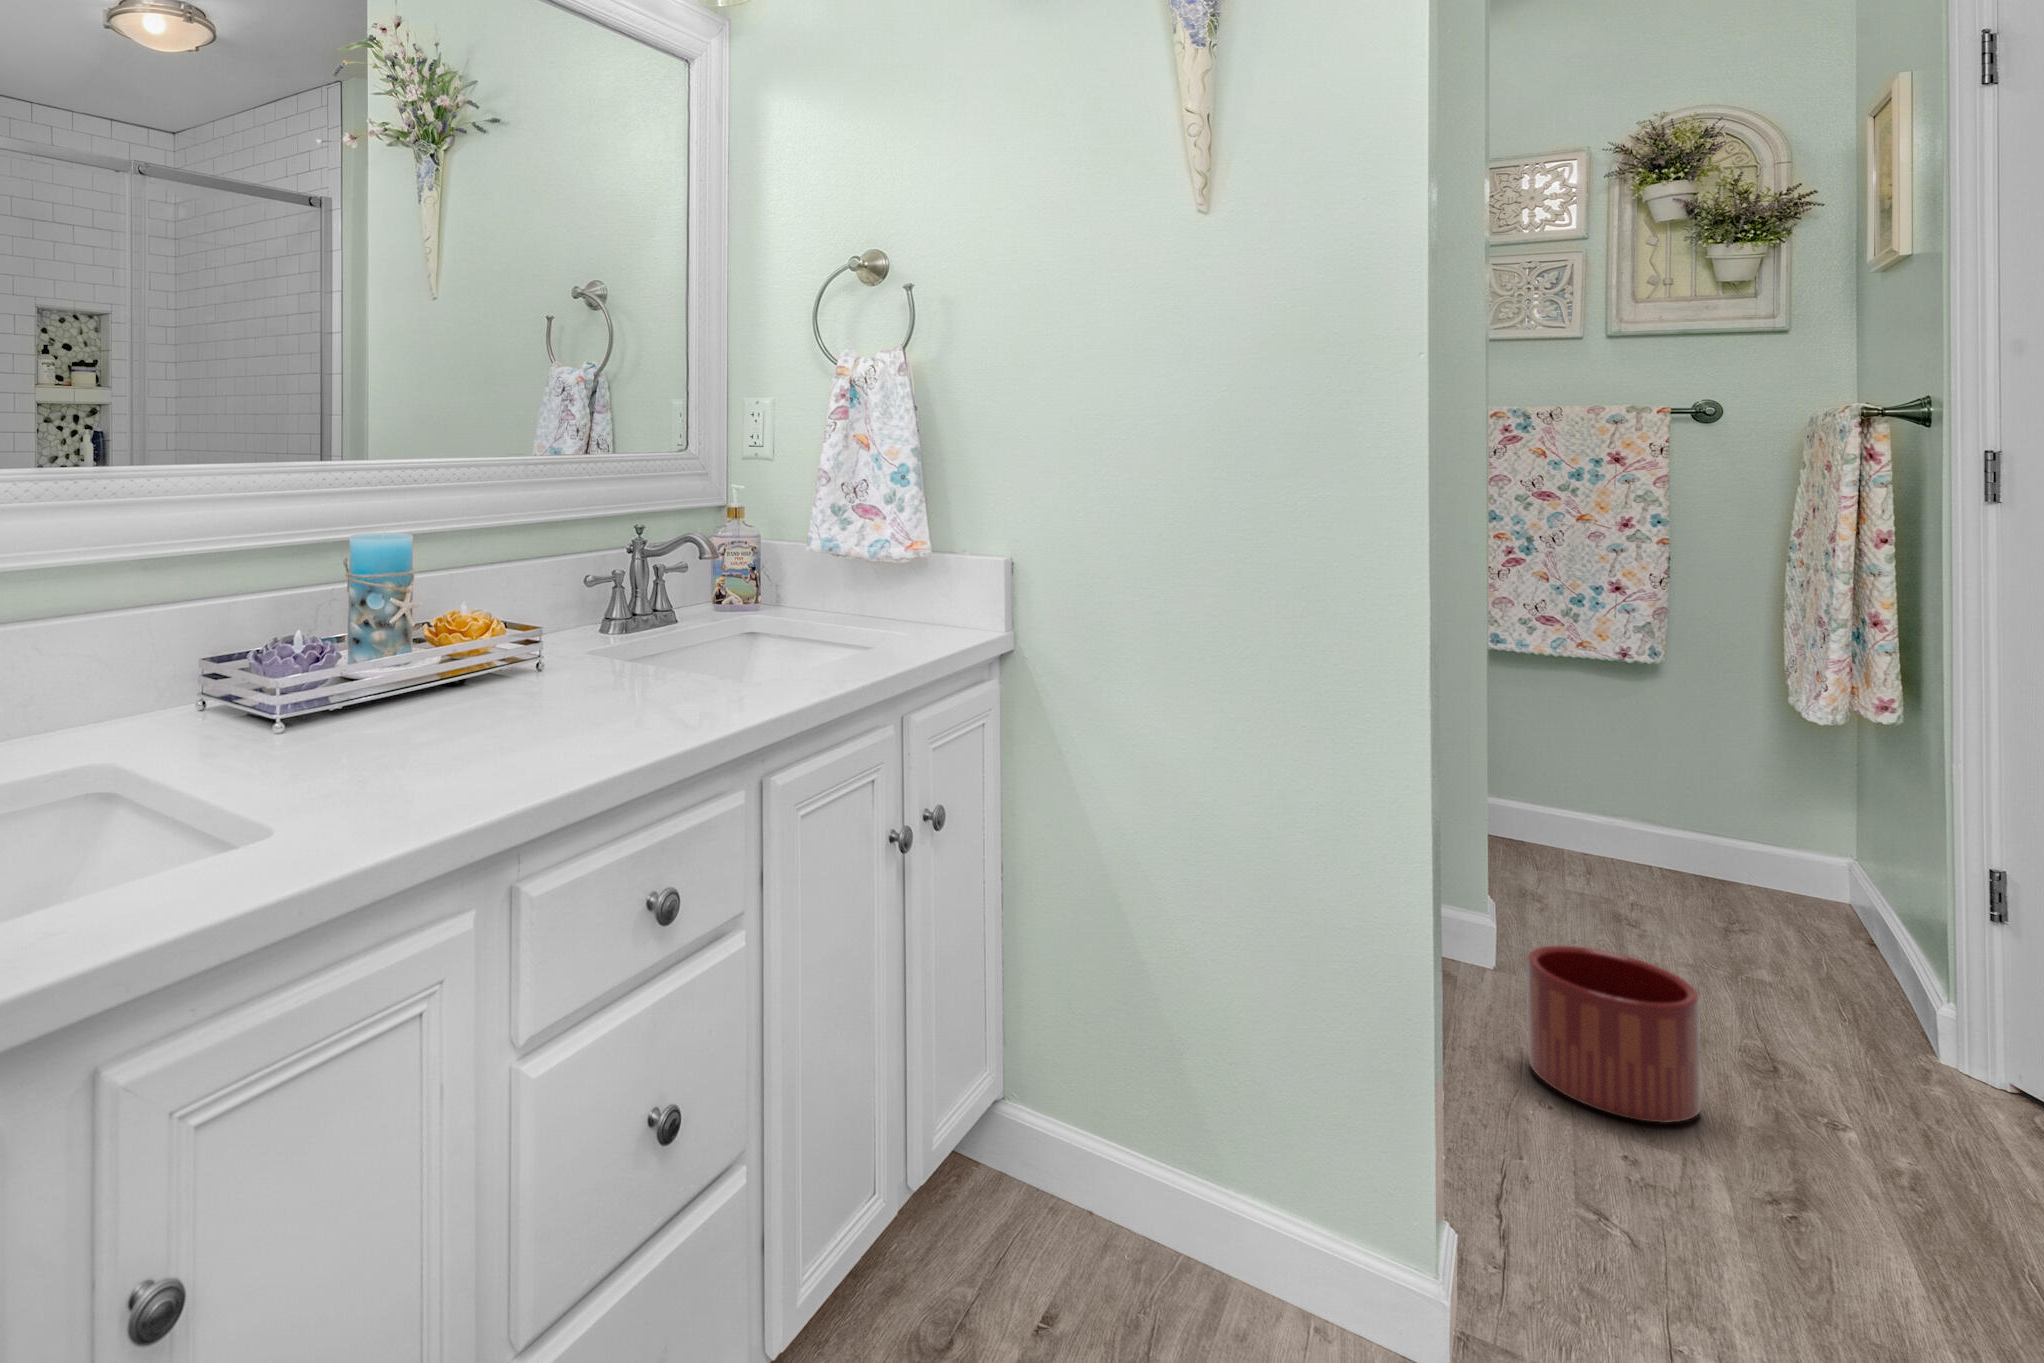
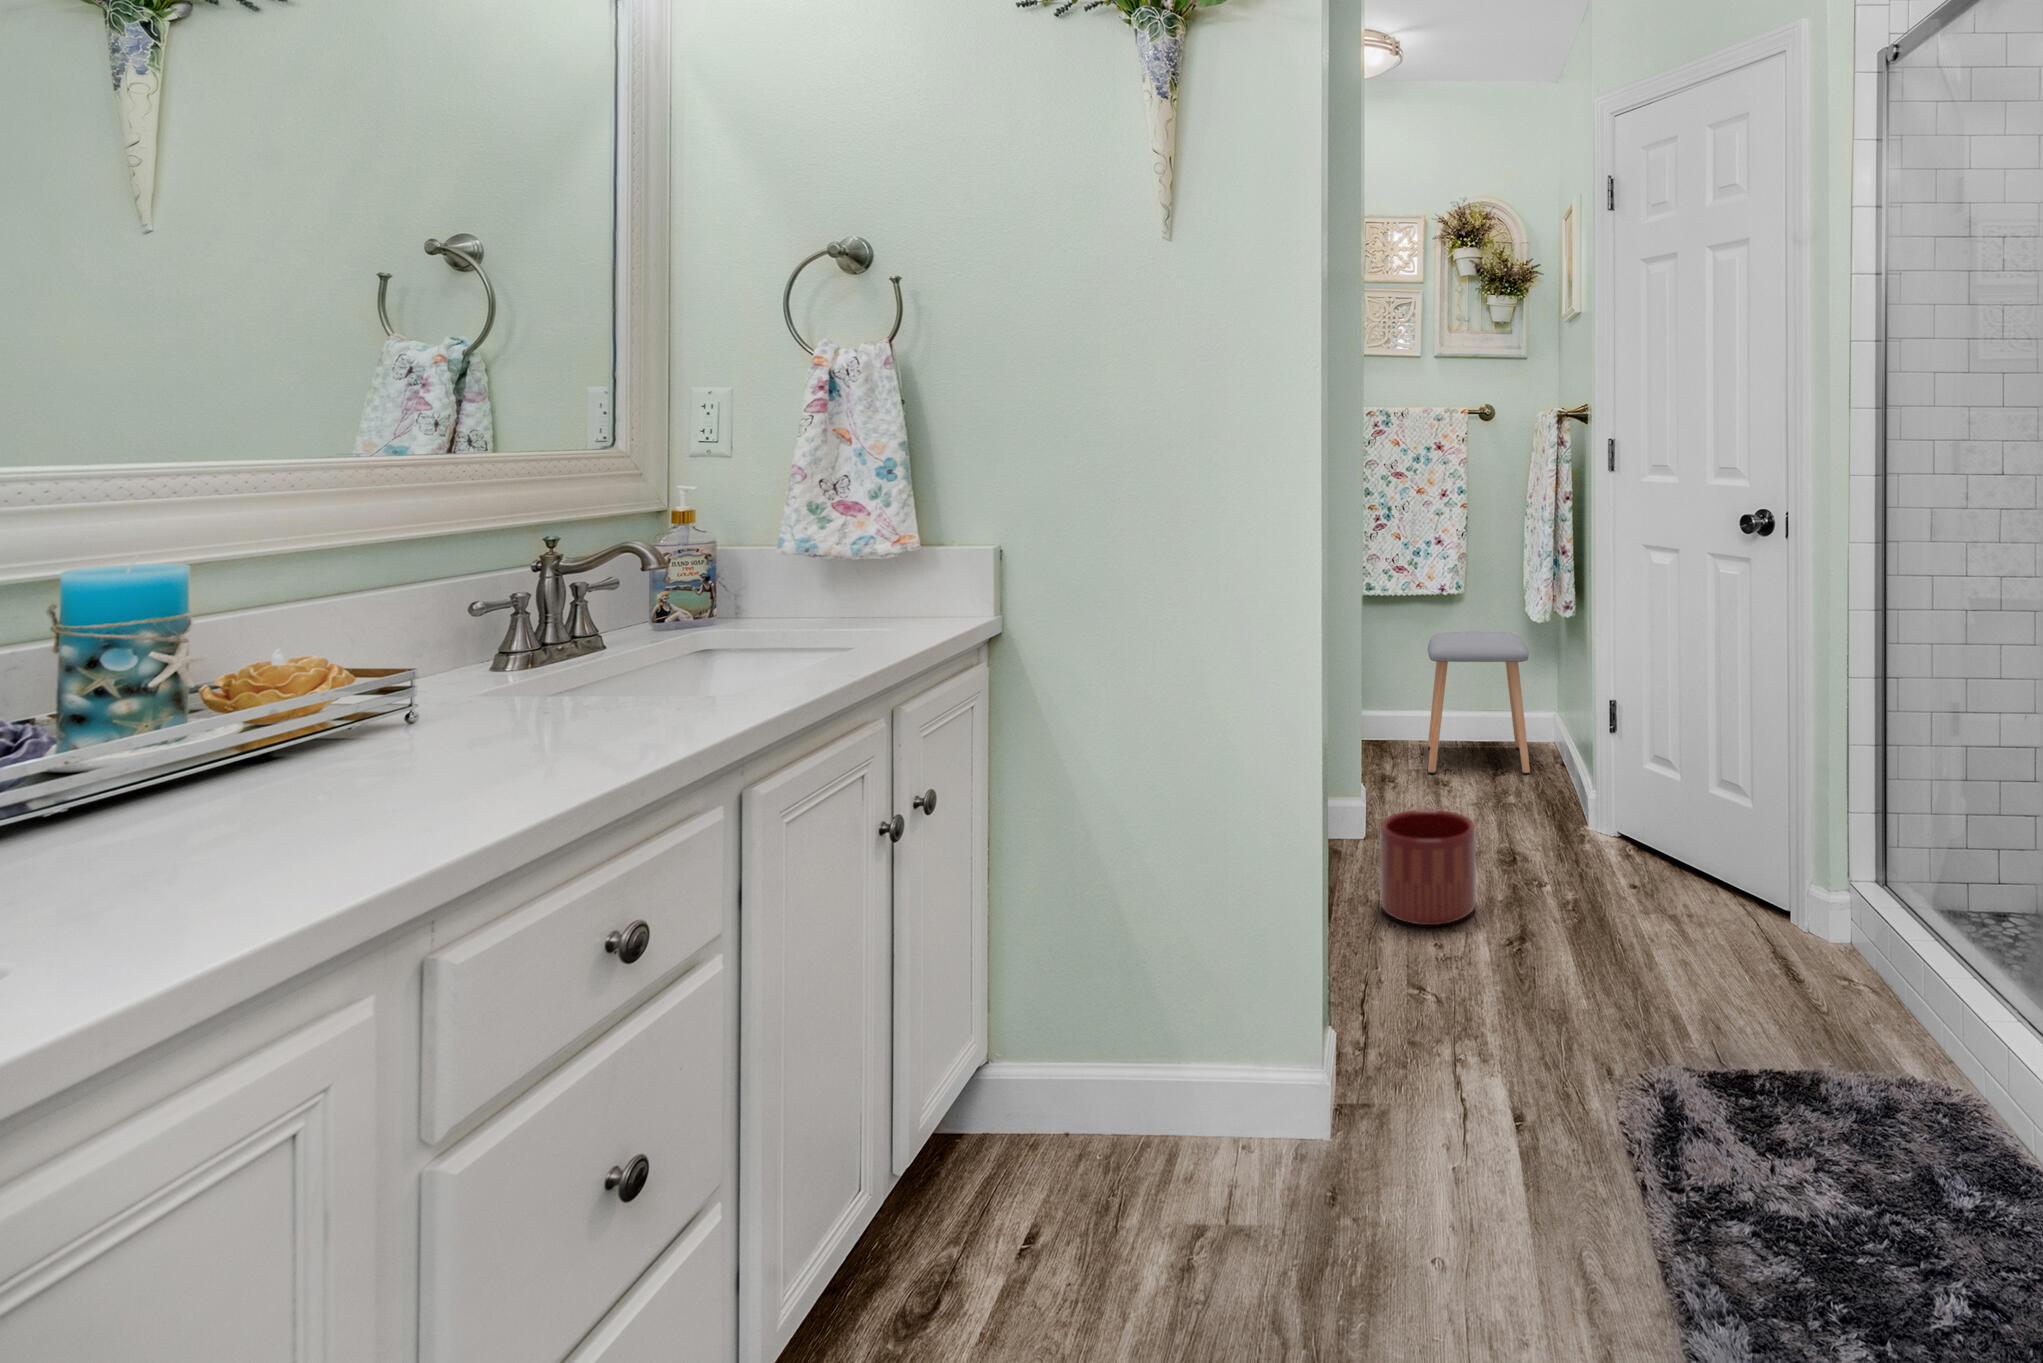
stool: none [1602,709,1798,933] -> present [1428,631,1530,775]

